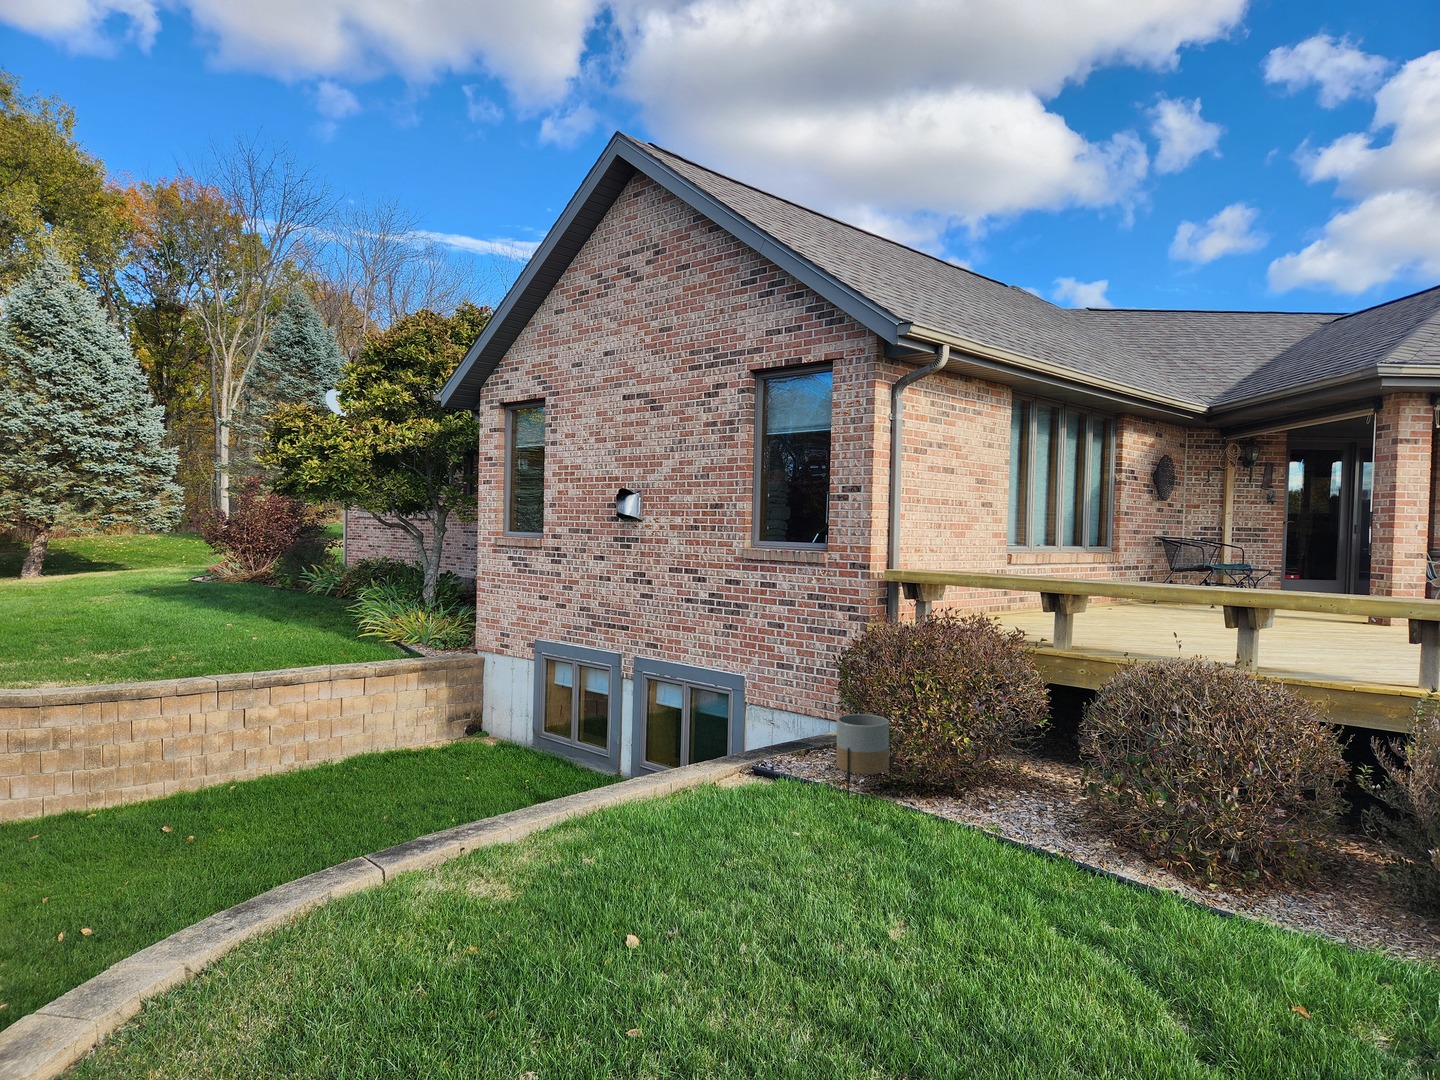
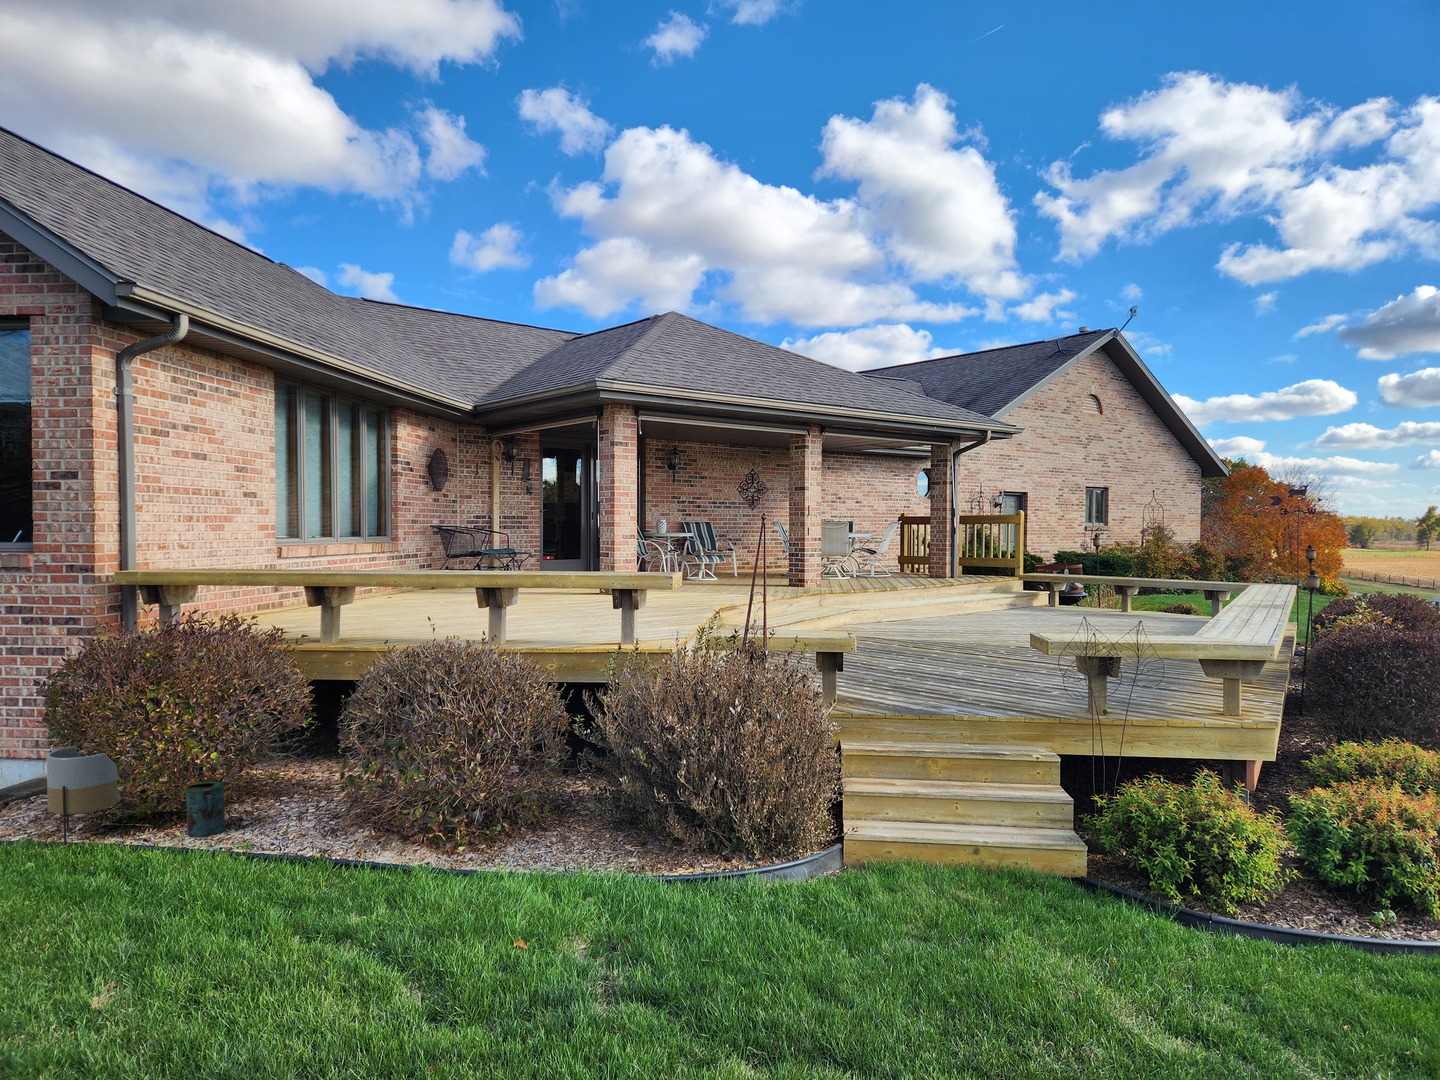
watering can: none [942,754,975,820] -> present [186,781,225,837]

